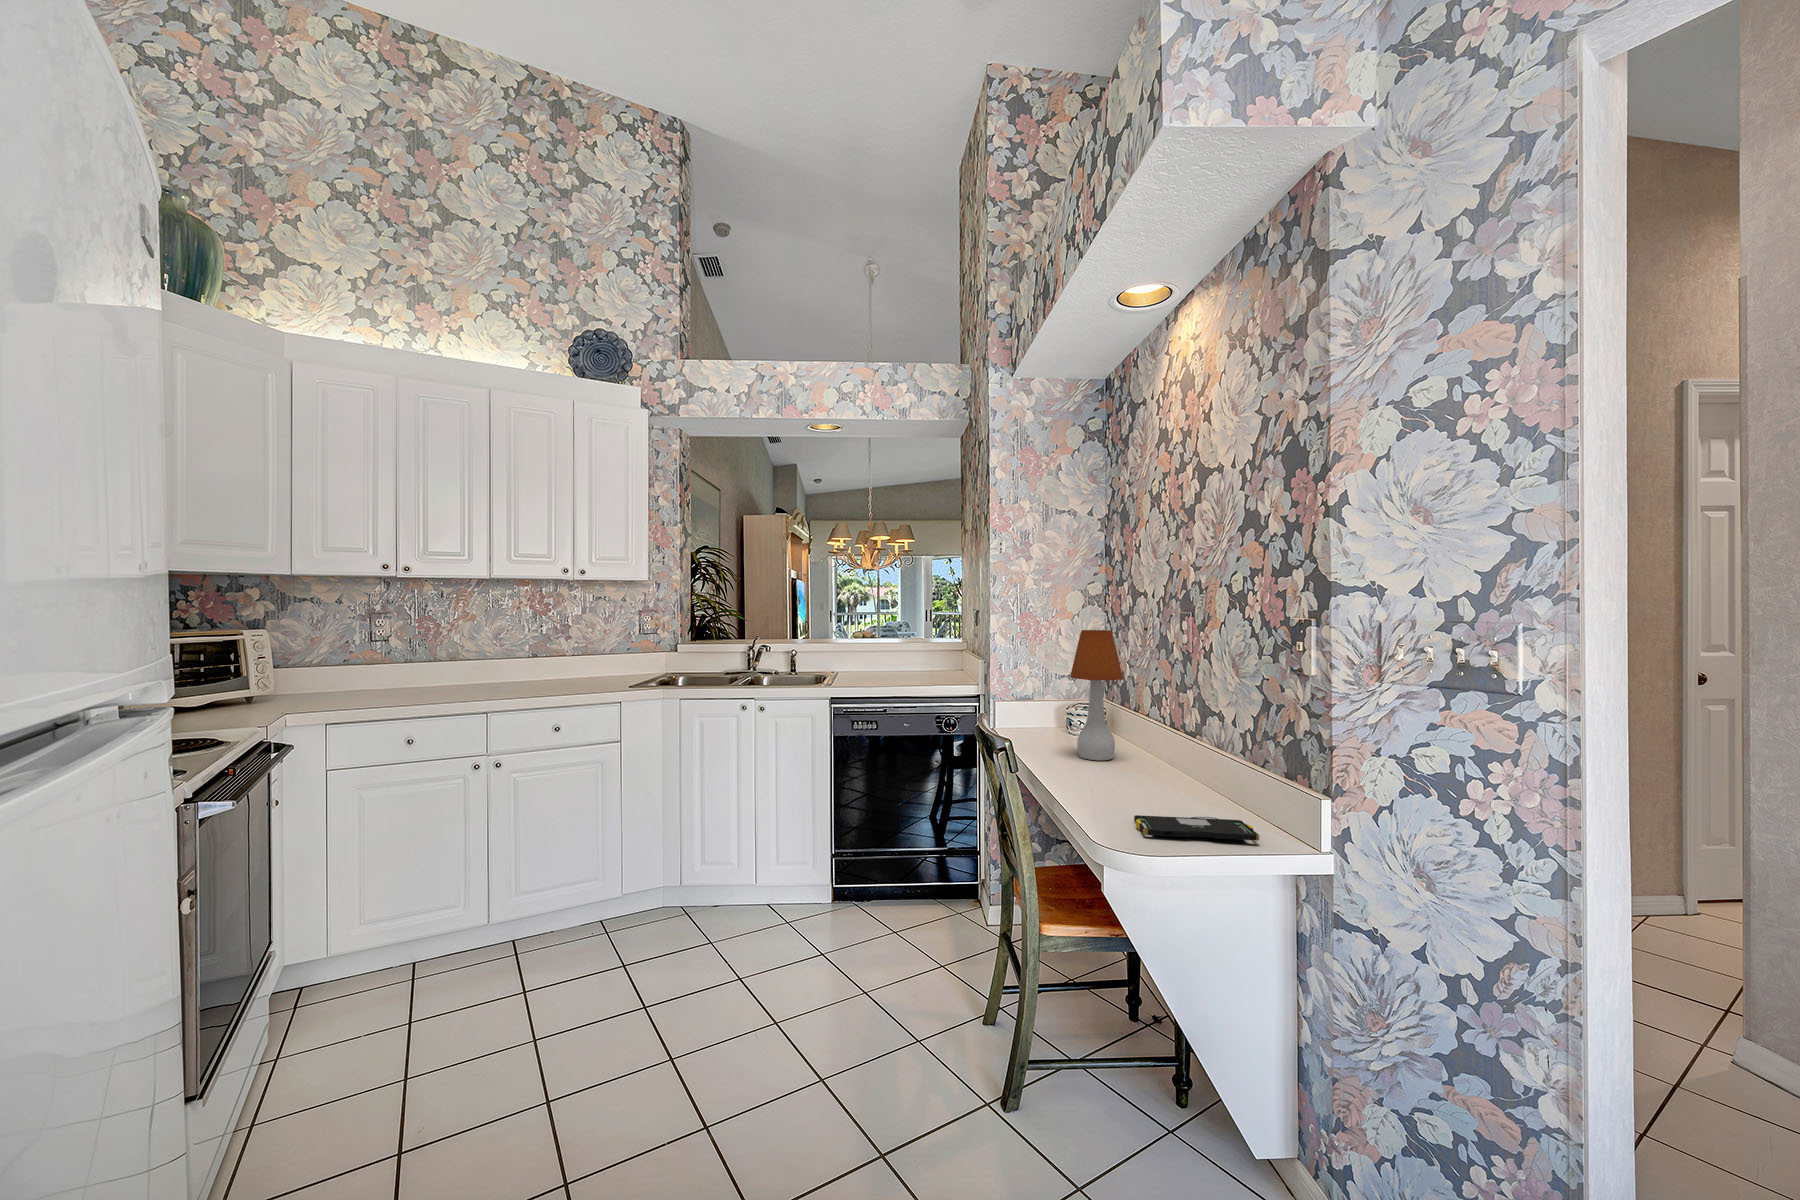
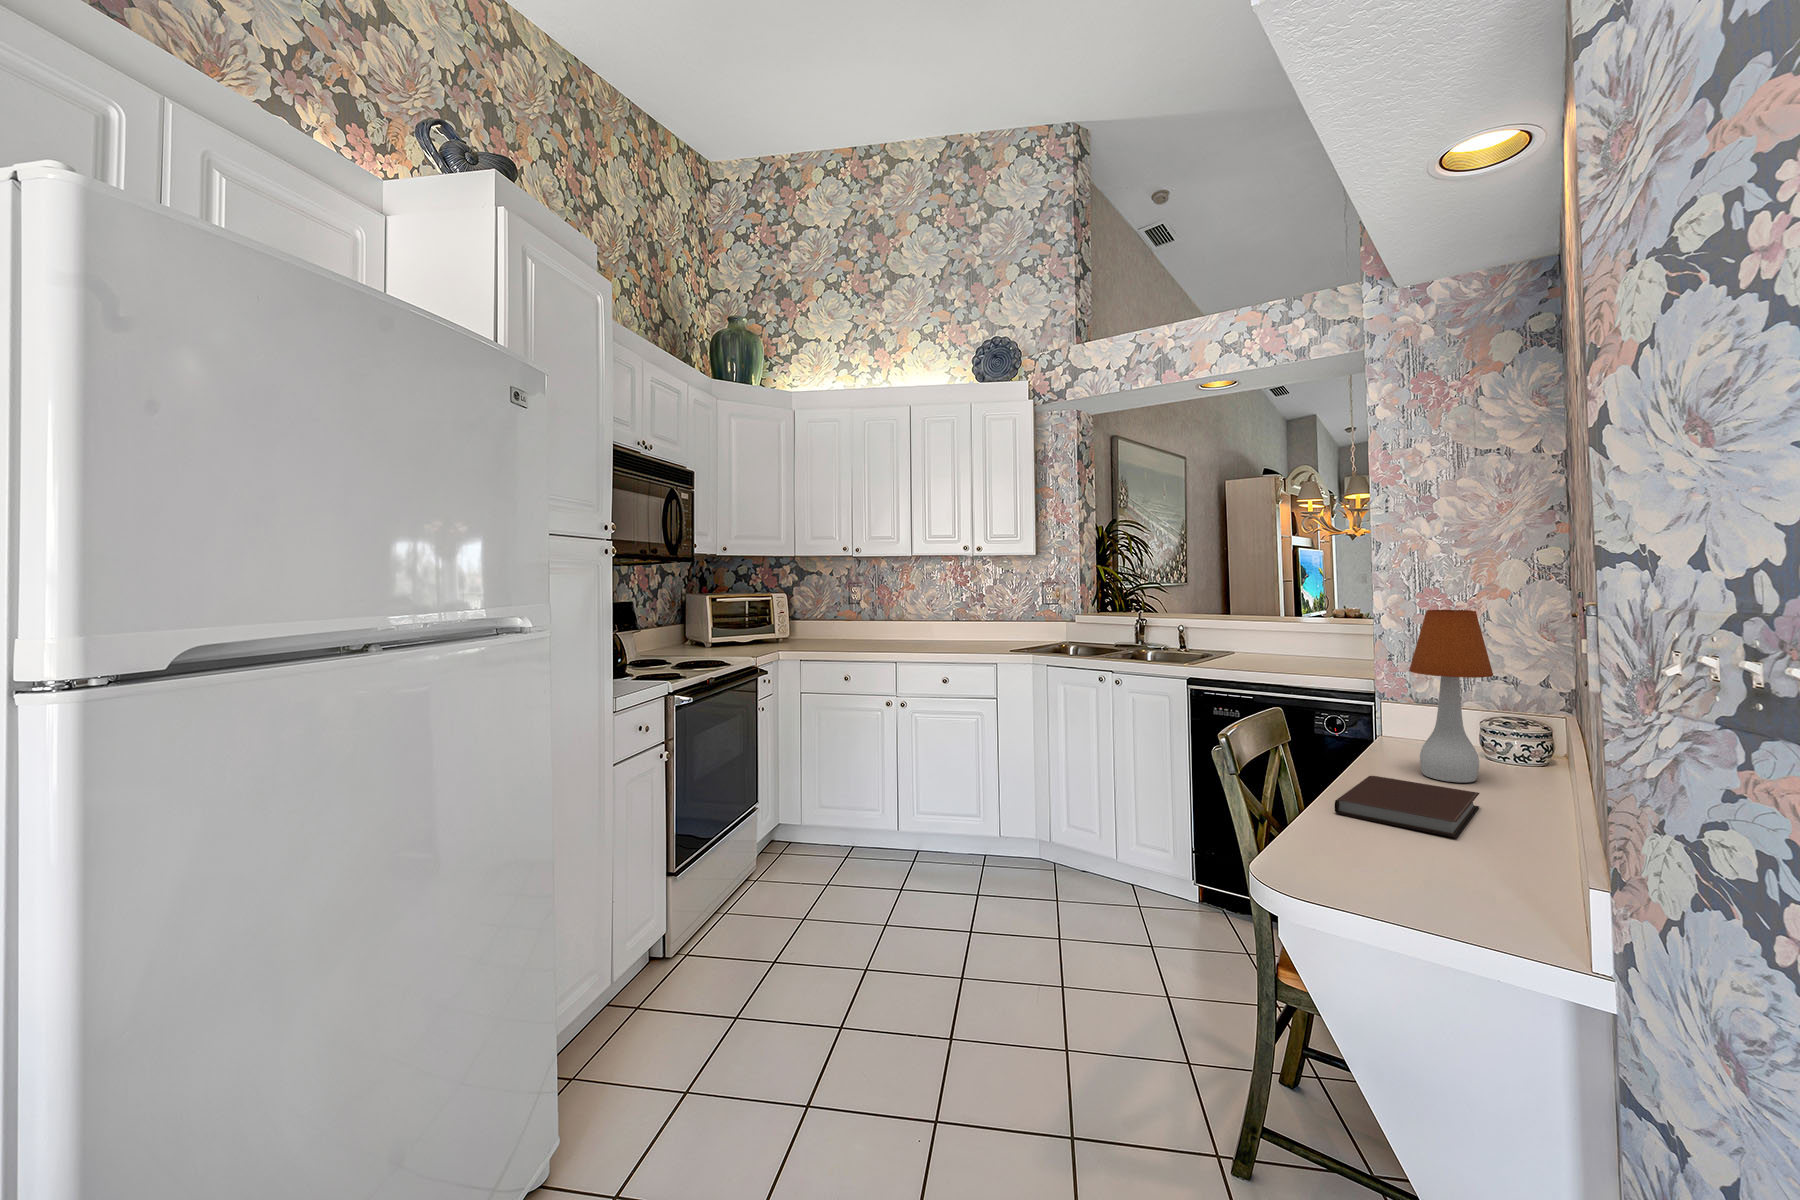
notebook: none [1072,763,1173,799] -> present [1335,776,1479,837]
tablet: present [1134,815,1259,841] -> none [1315,840,1499,904]

